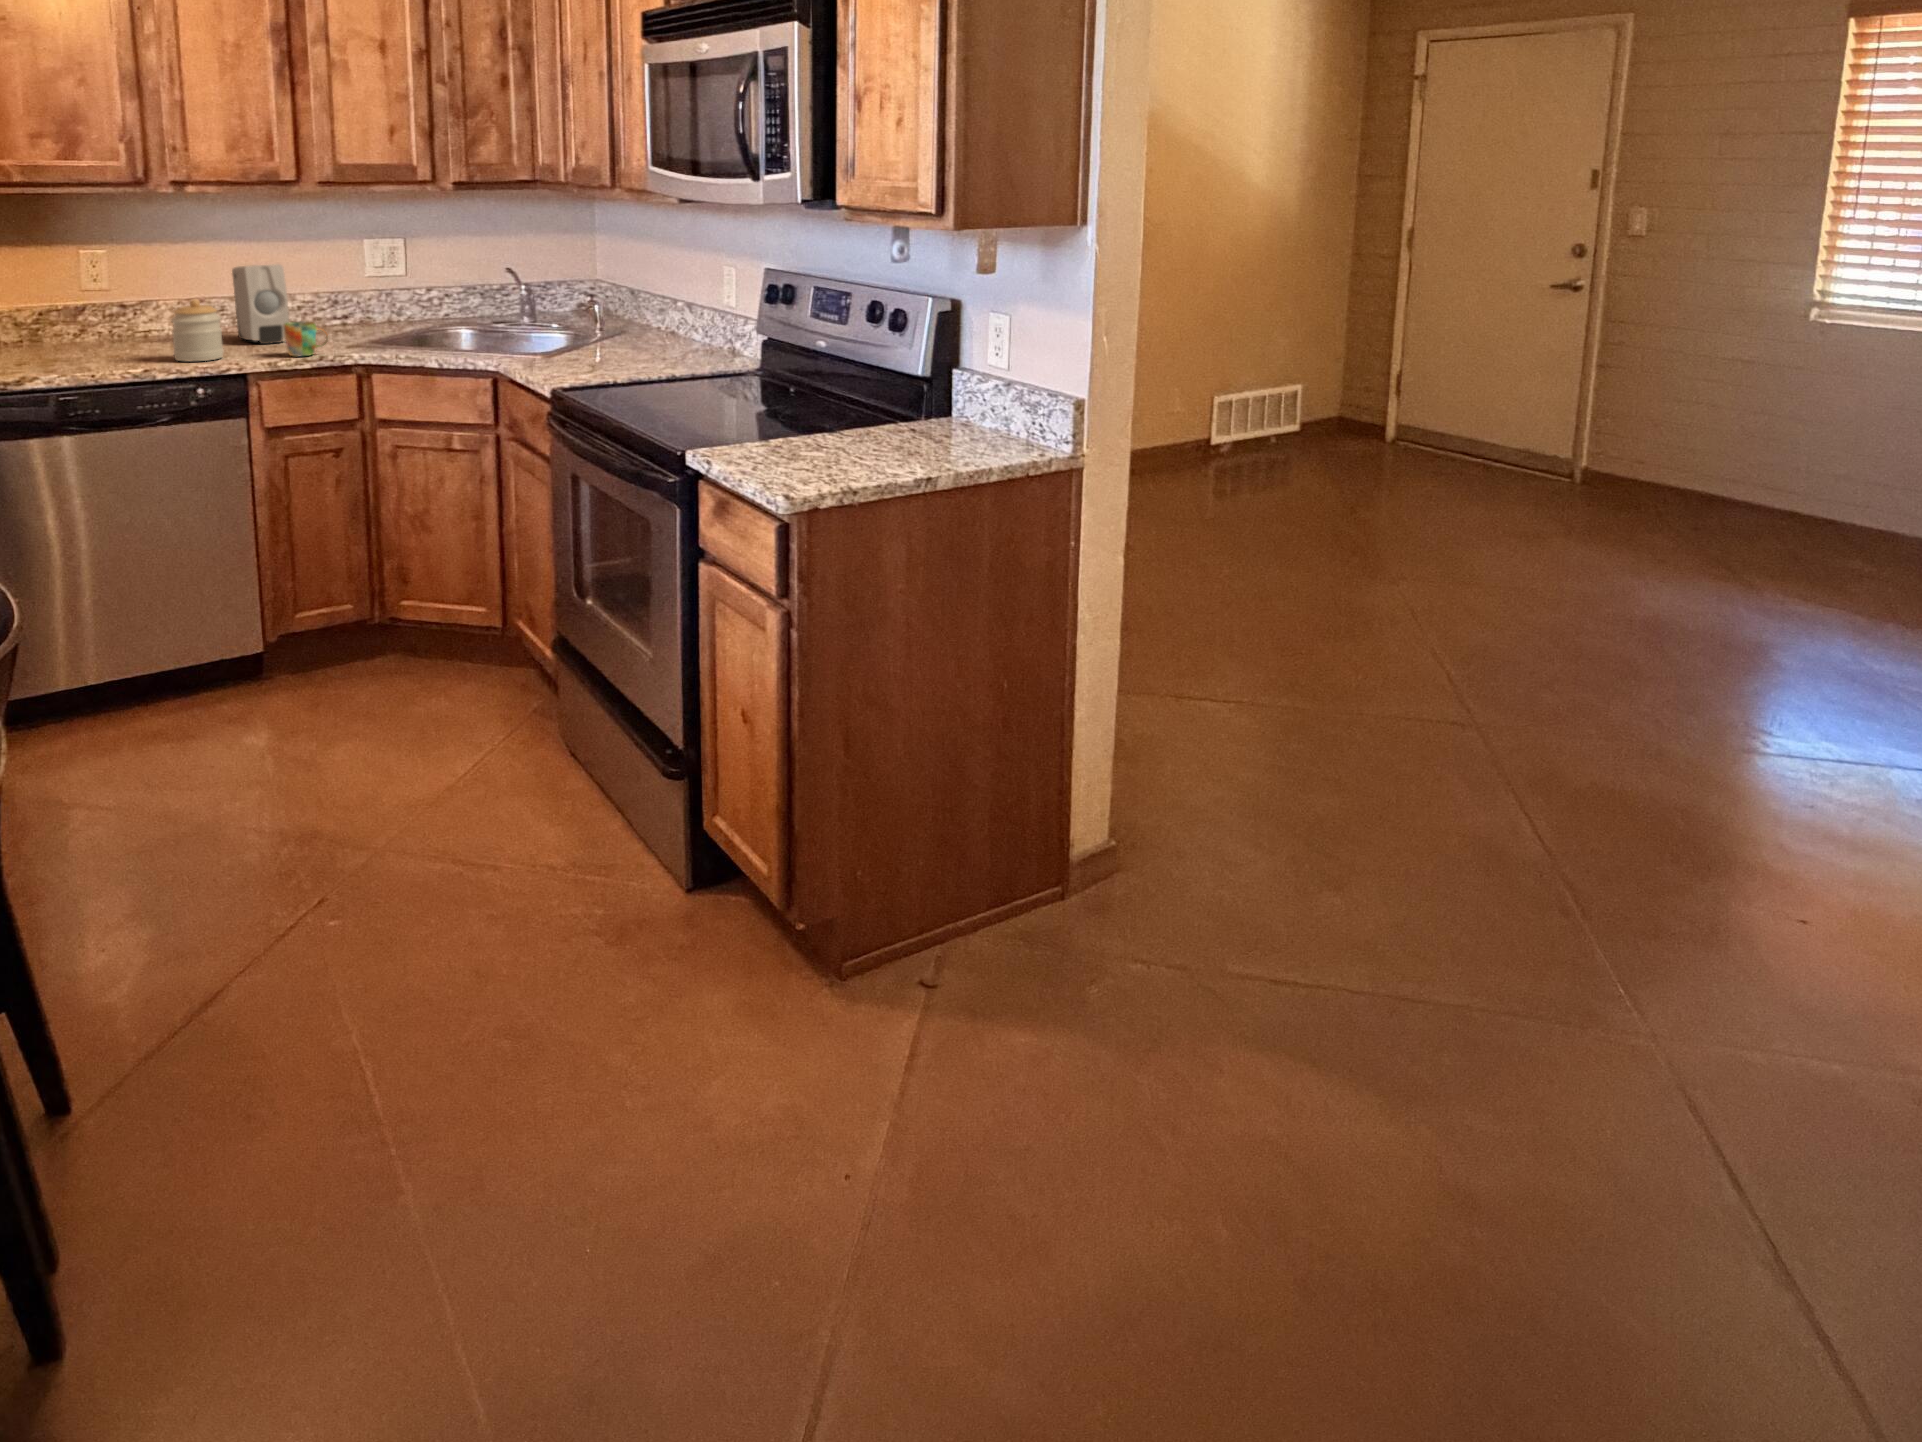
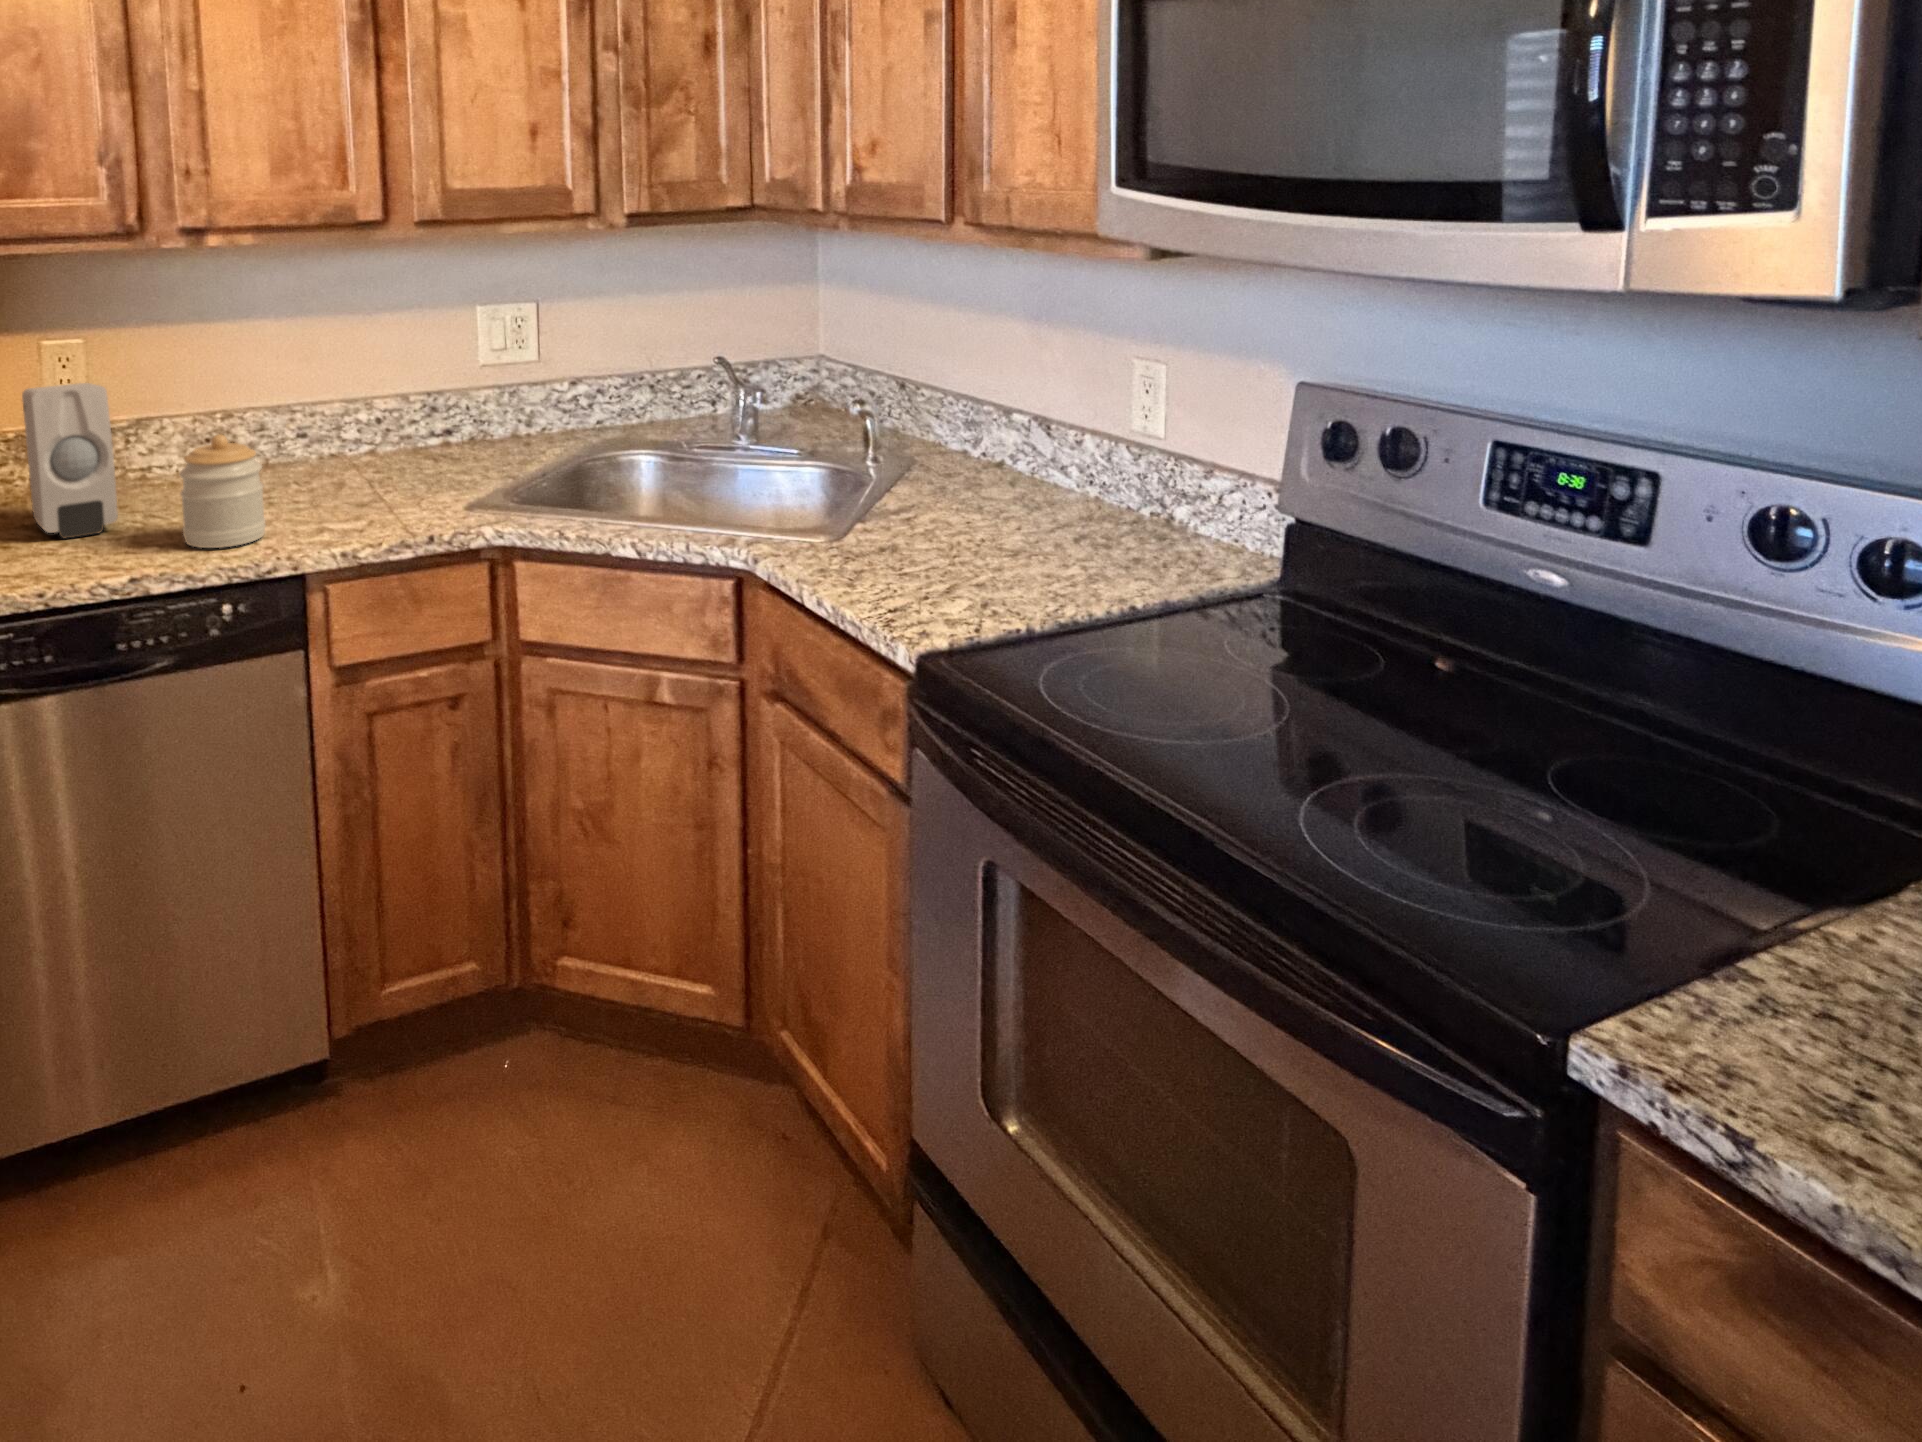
soap dispenser: present [232,264,289,344] -> present [22,383,118,538]
mug: present [284,322,328,356] -> none [365,466,438,532]

